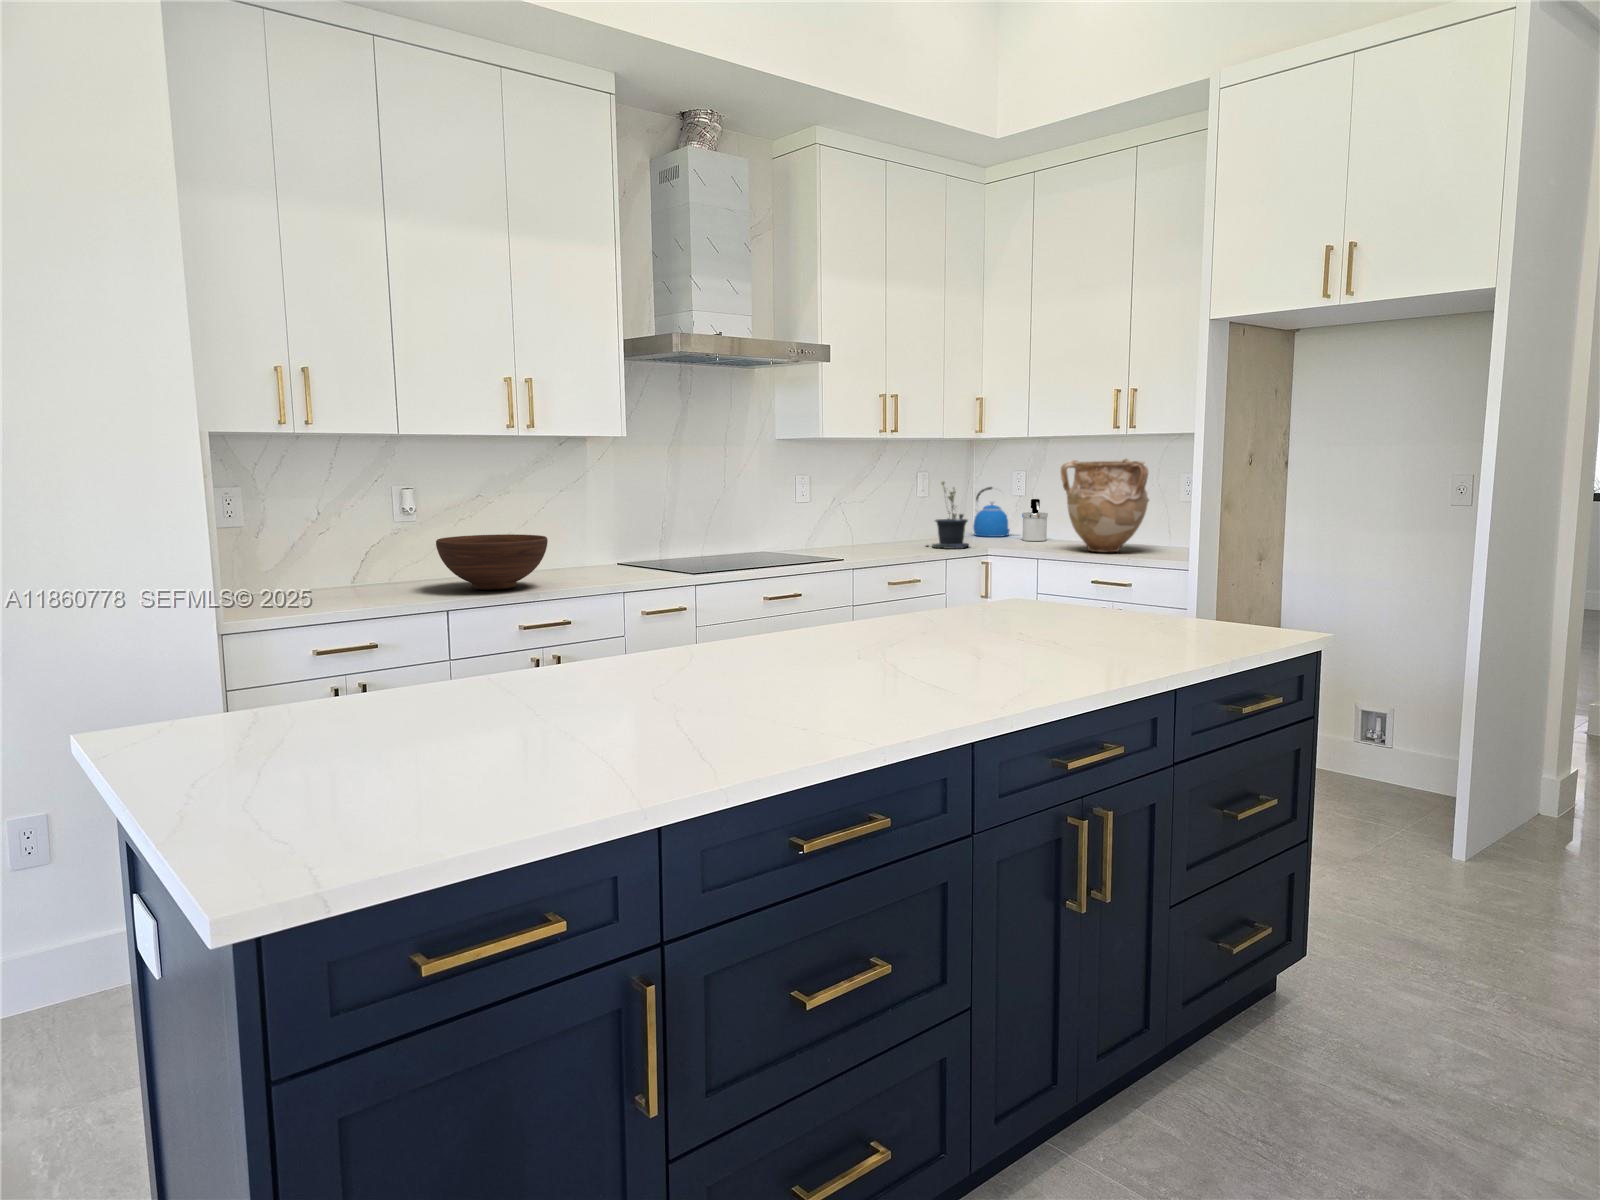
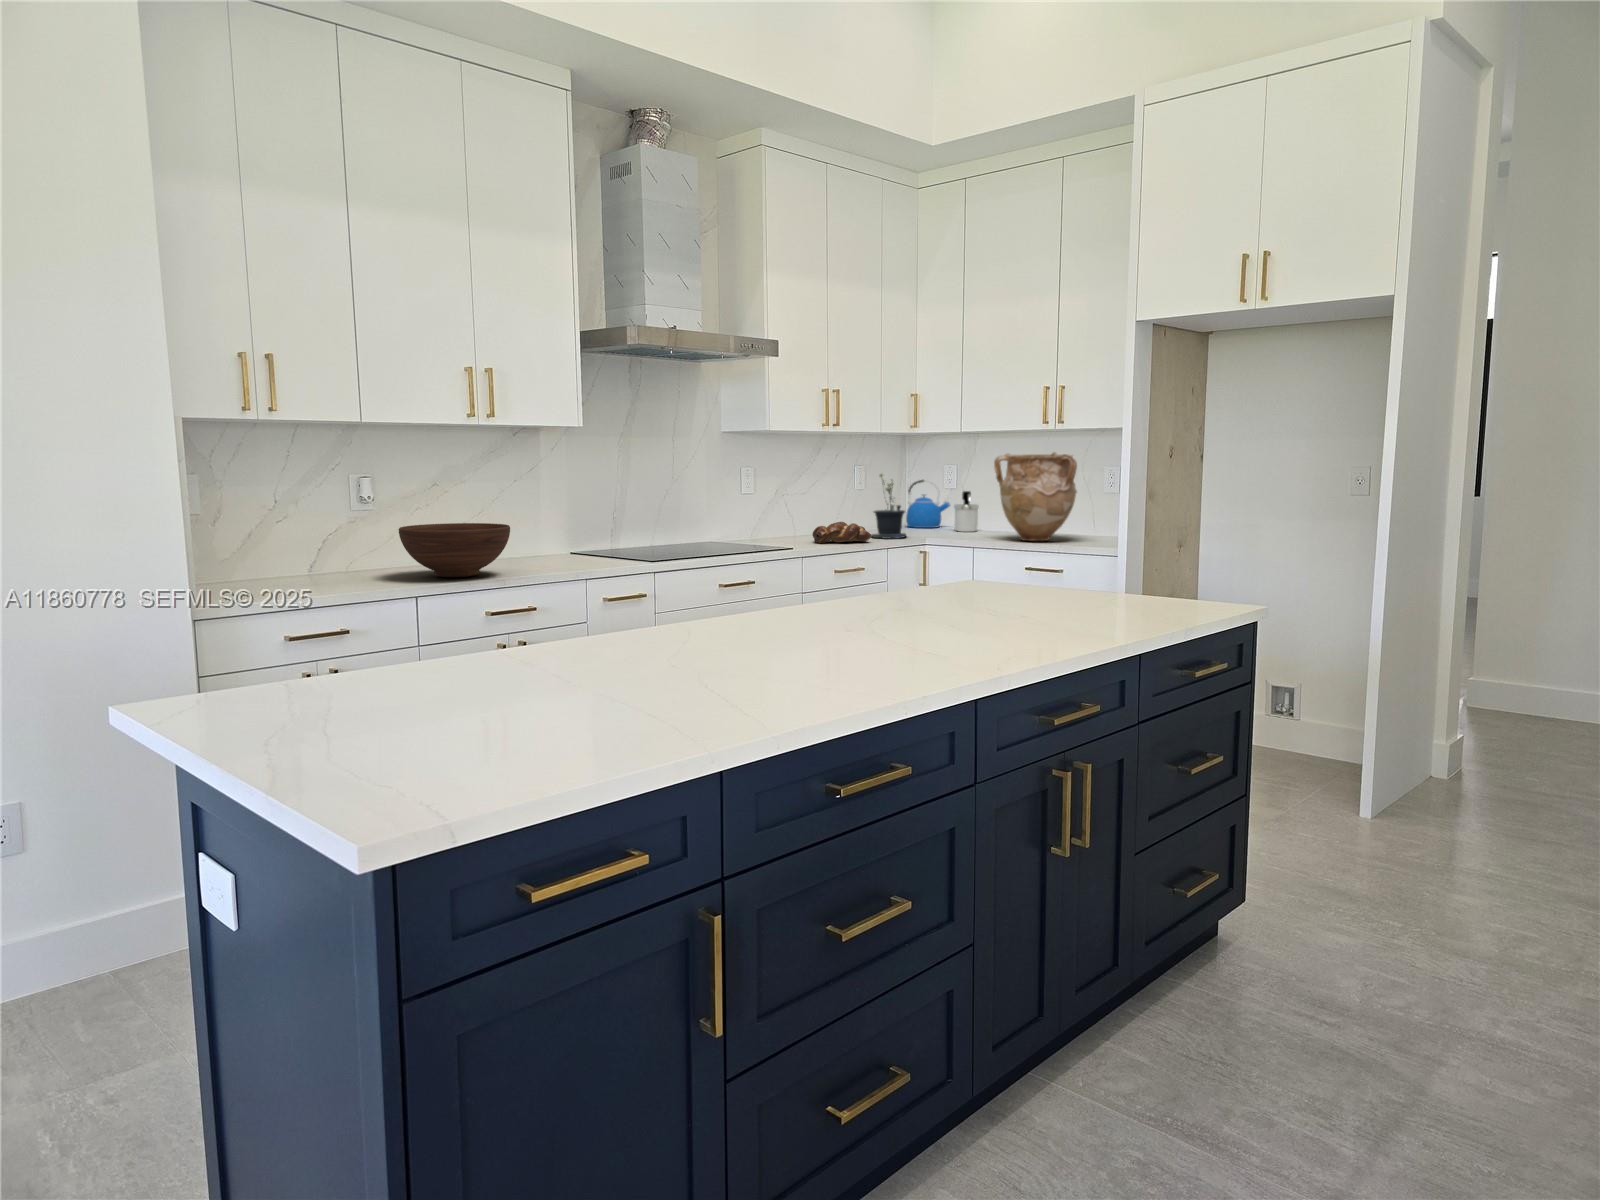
bread loaf: none [869,531,930,553] -> present [812,522,871,543]

